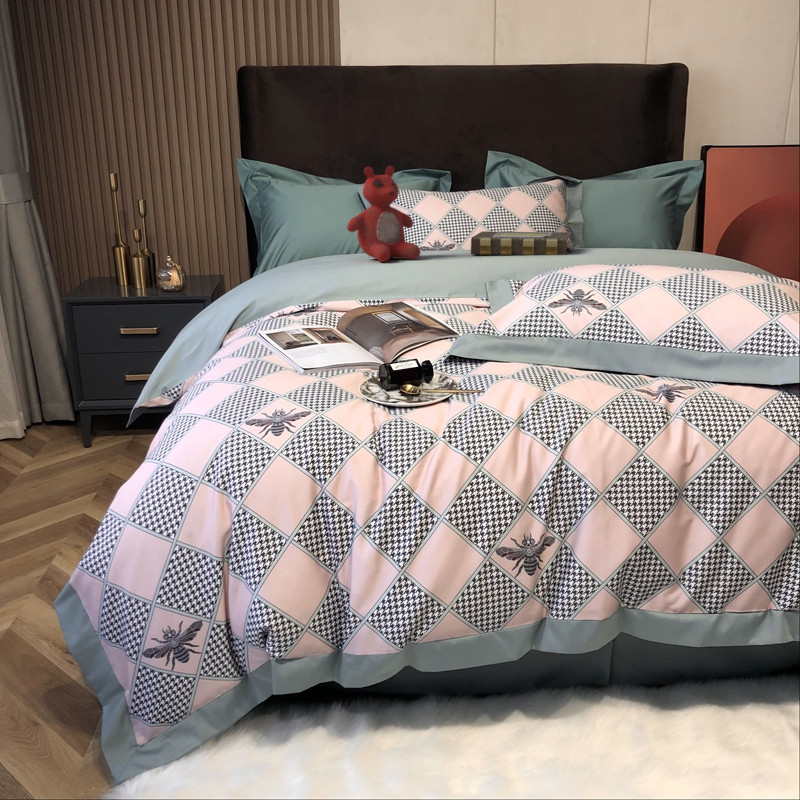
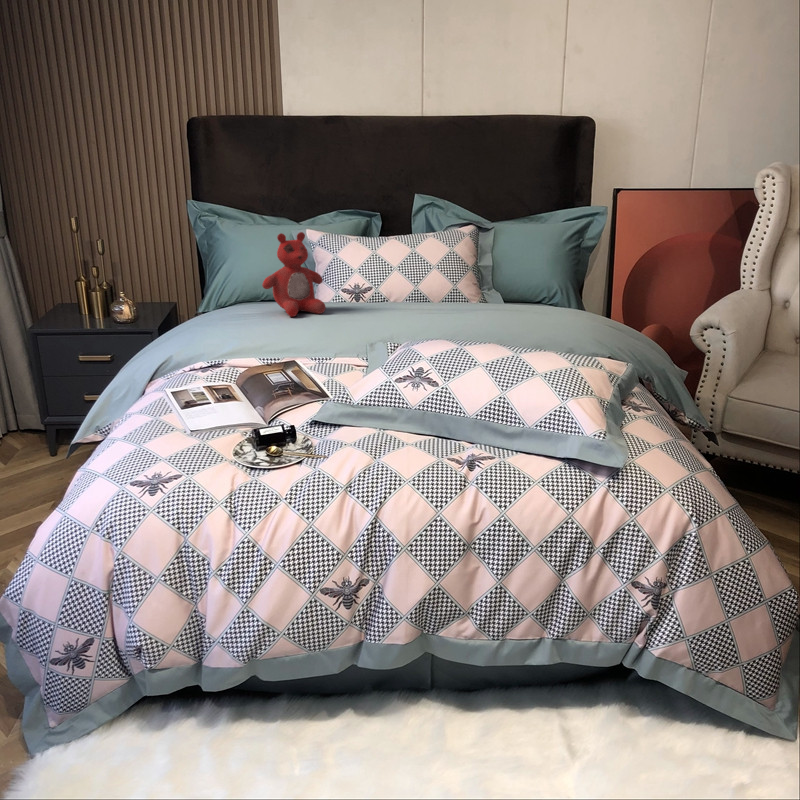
book: present [471,231,576,256] -> none [371,285,462,314]

